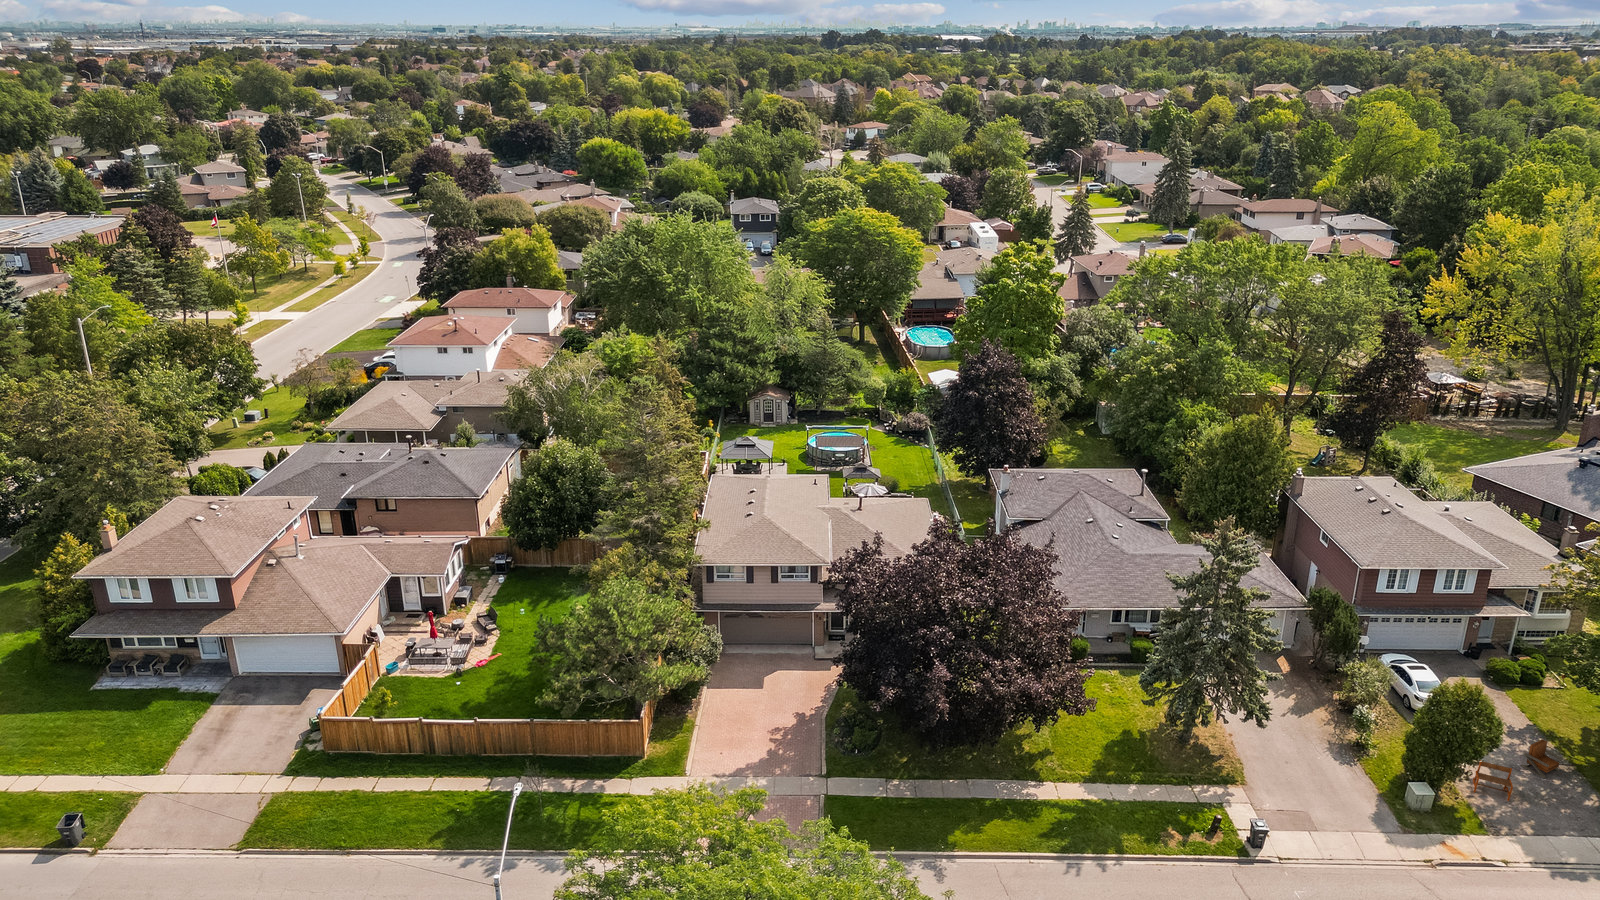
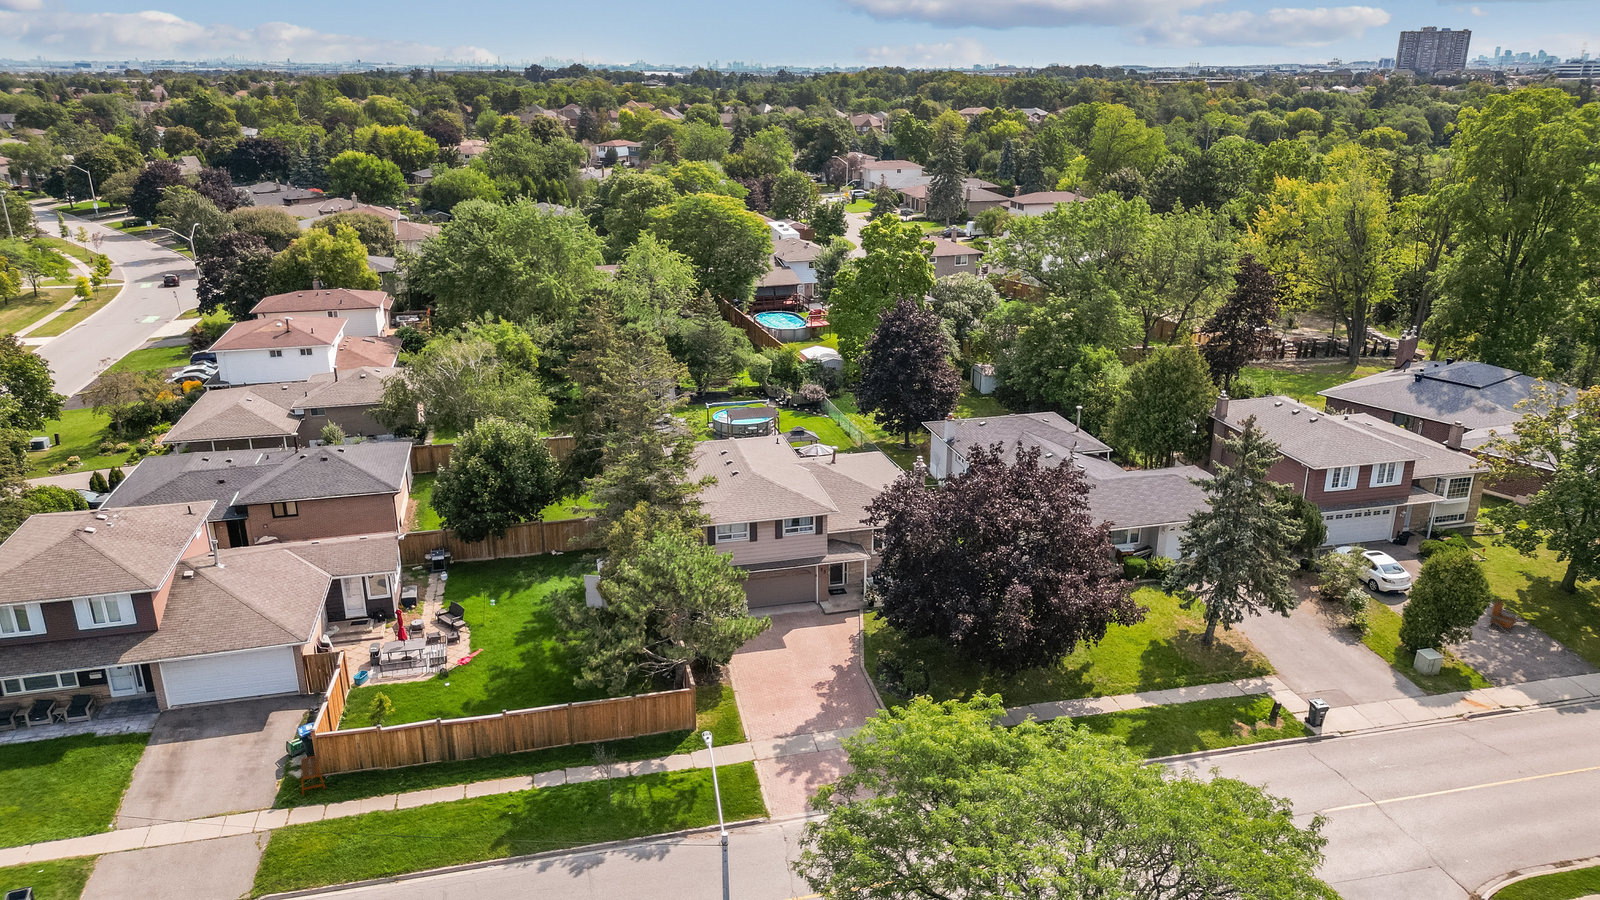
bench: present [1473,761,1513,801] -> present [301,750,325,794]

